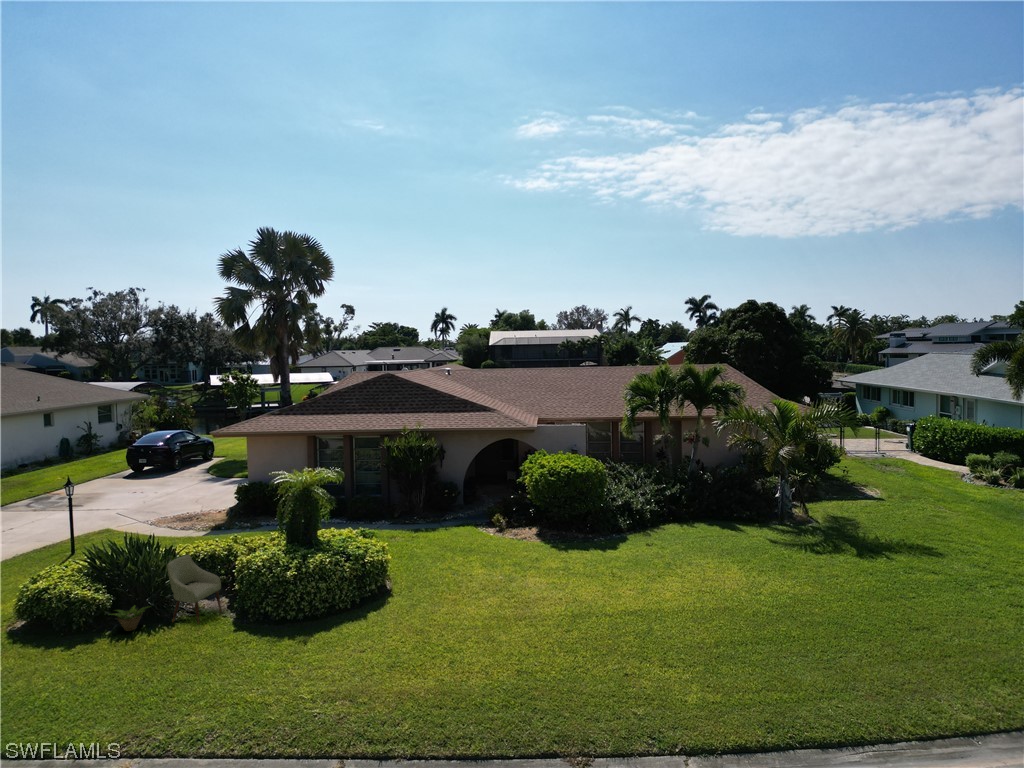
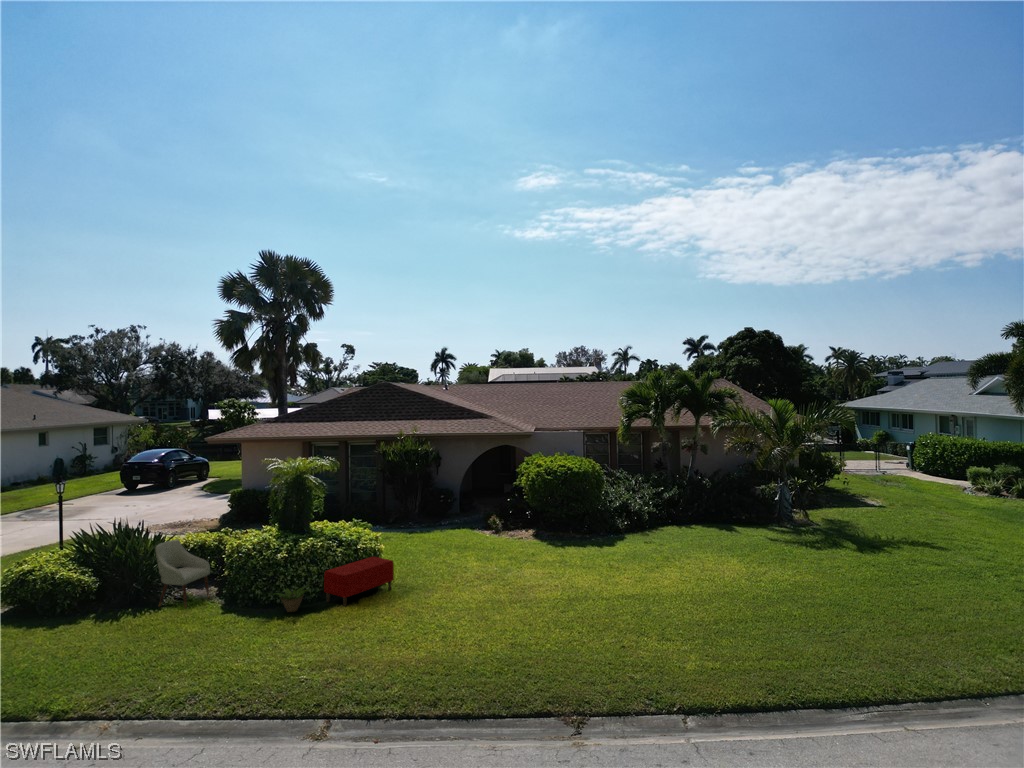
bench: none [333,569,401,624] -> present [324,557,394,607]
decorative plant: present [111,606,150,631] -> present [277,587,306,612]

